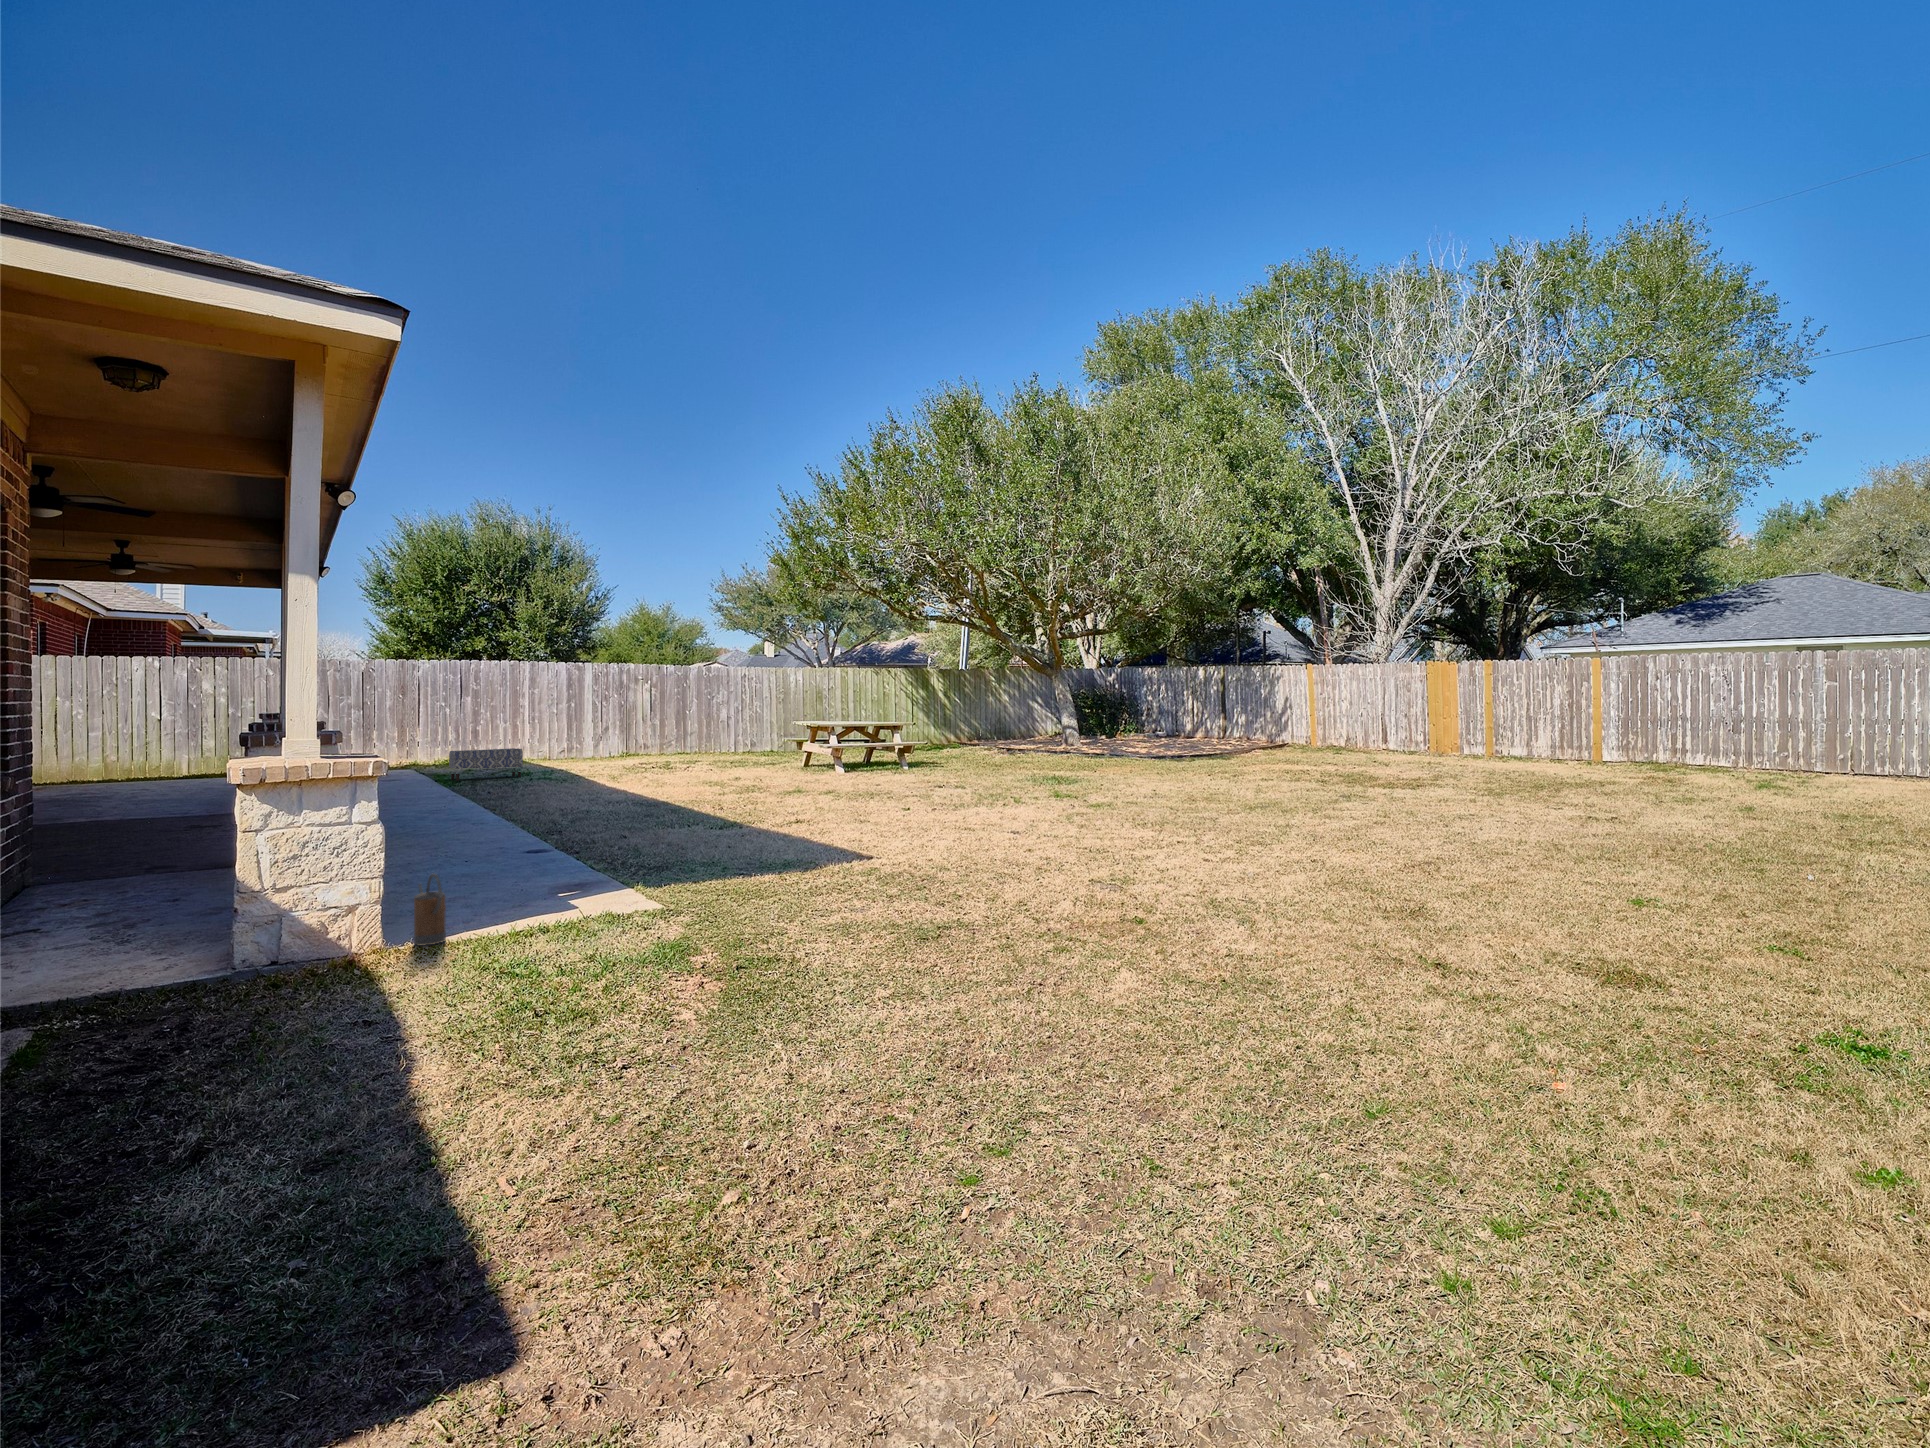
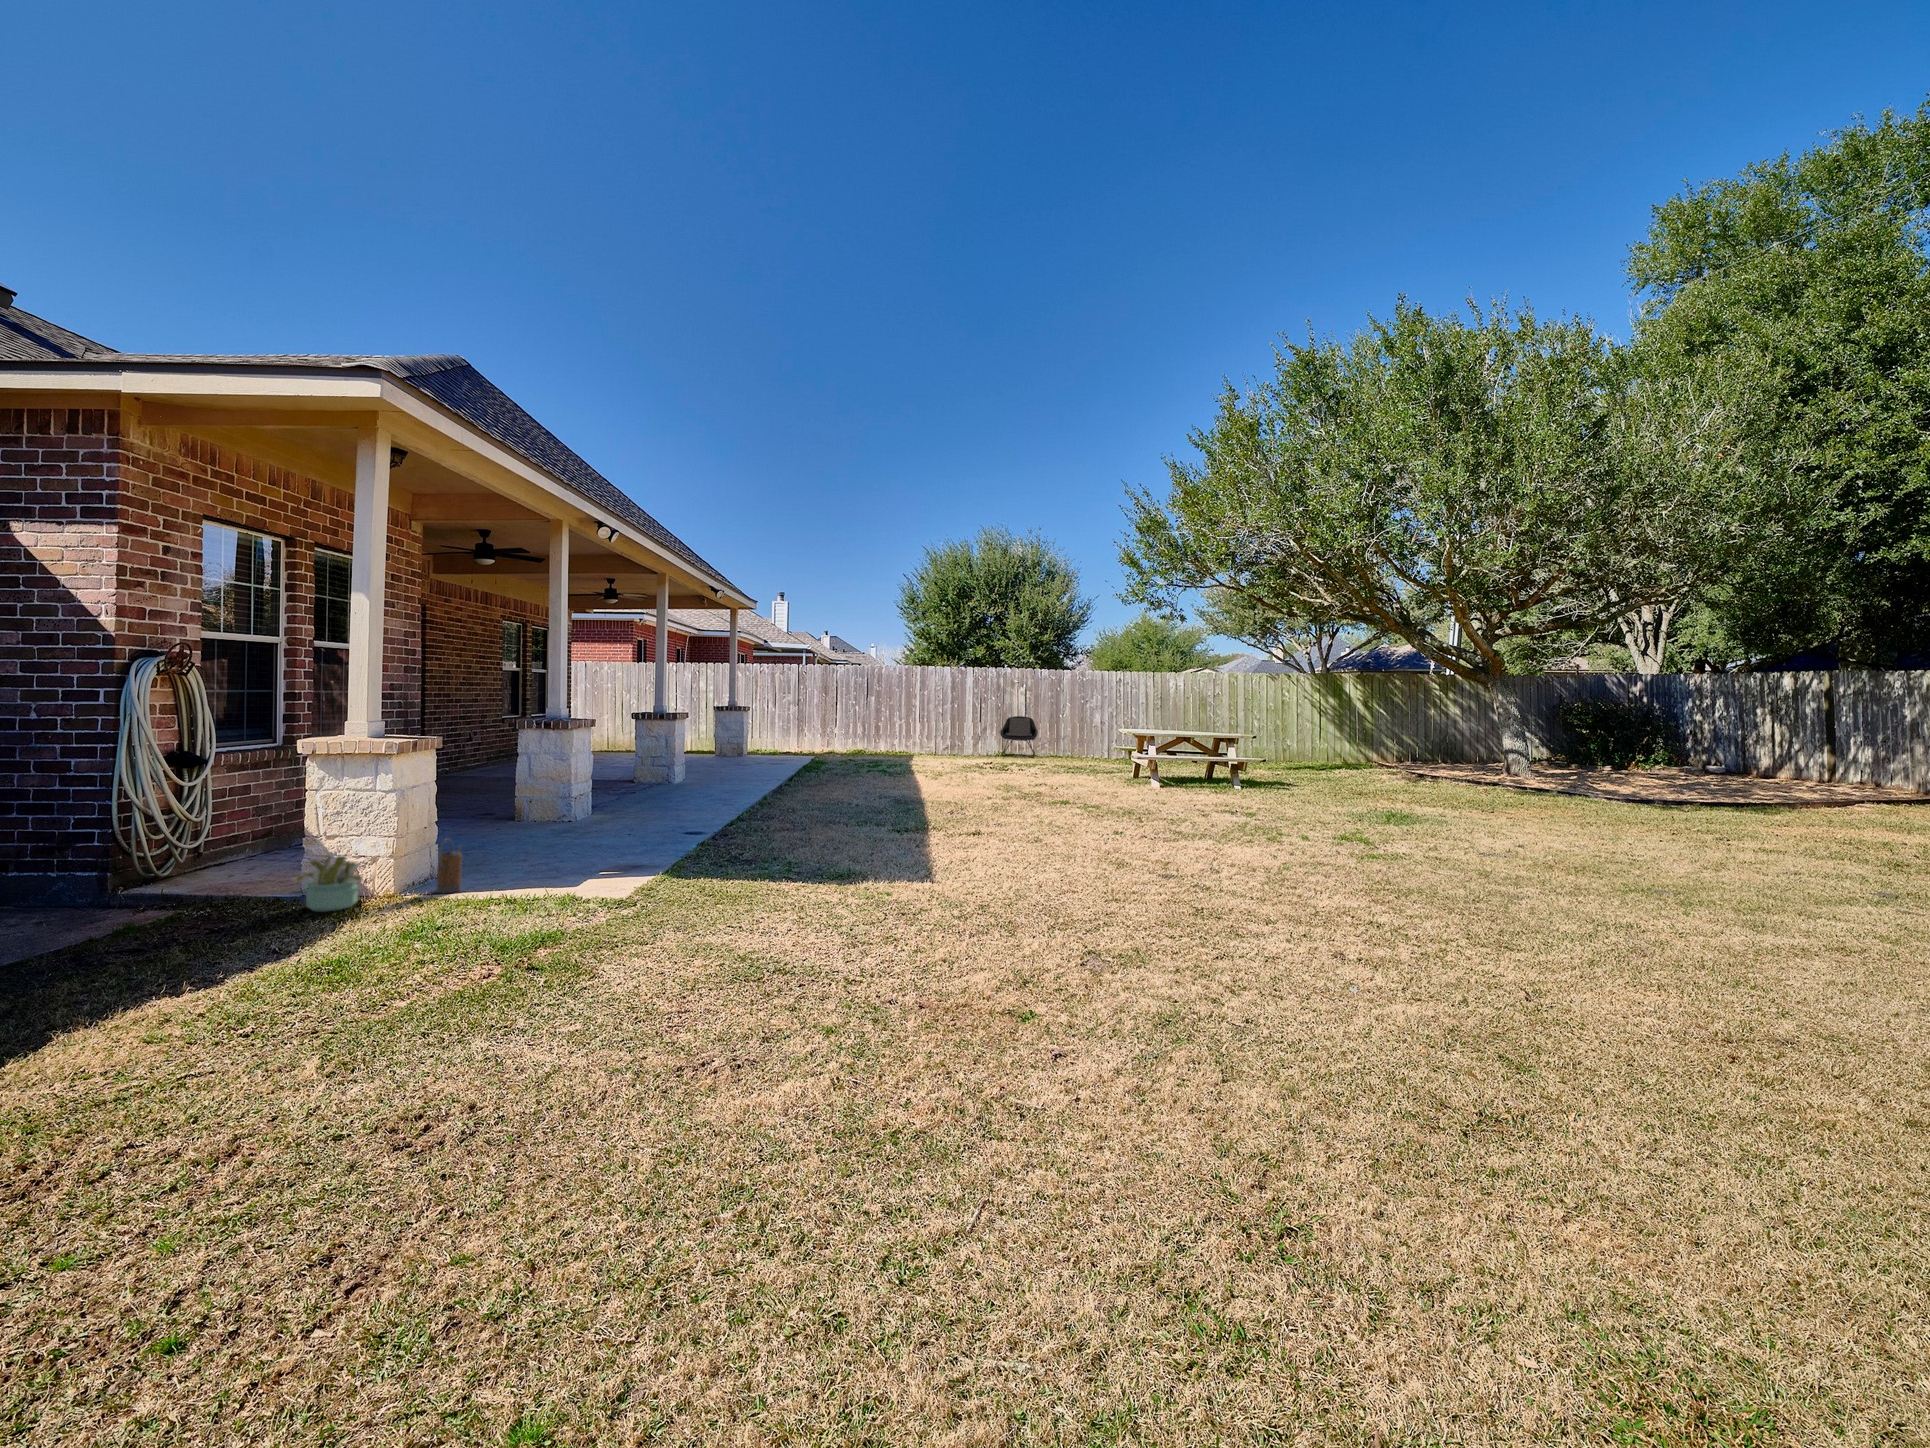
lounge chair: none [588,724,637,774] -> present [1000,716,1038,758]
bench: present [449,748,523,781] -> none [904,730,951,754]
decorative plant: none [288,906,389,984] -> present [293,856,363,912]

